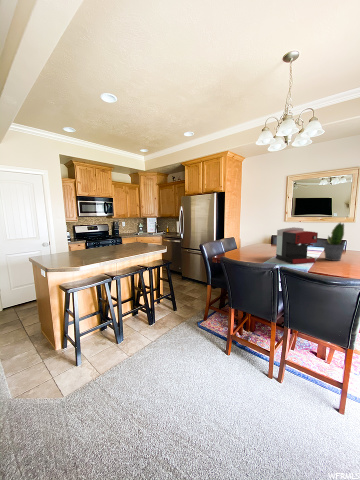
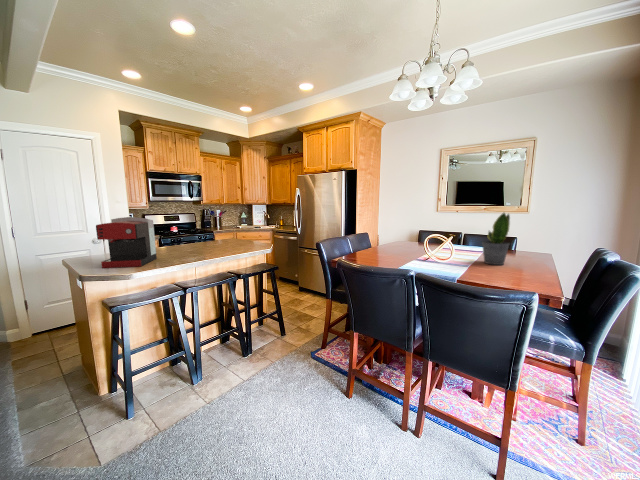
coffee maker: present [276,227,318,264] -> present [96,217,157,268]

